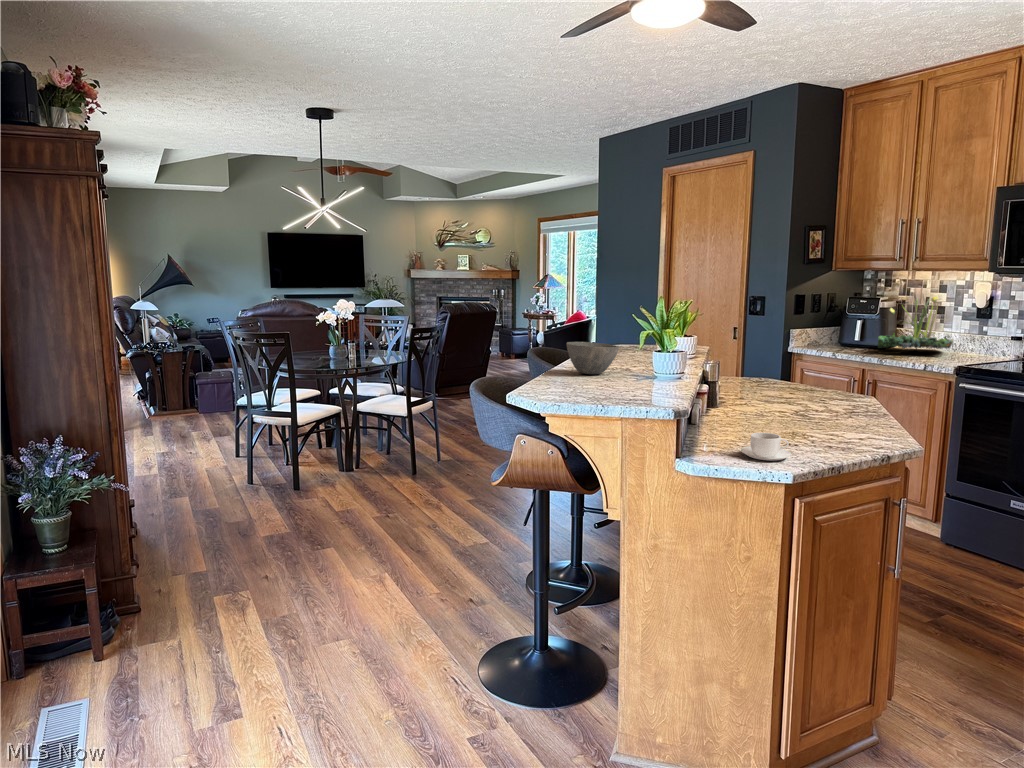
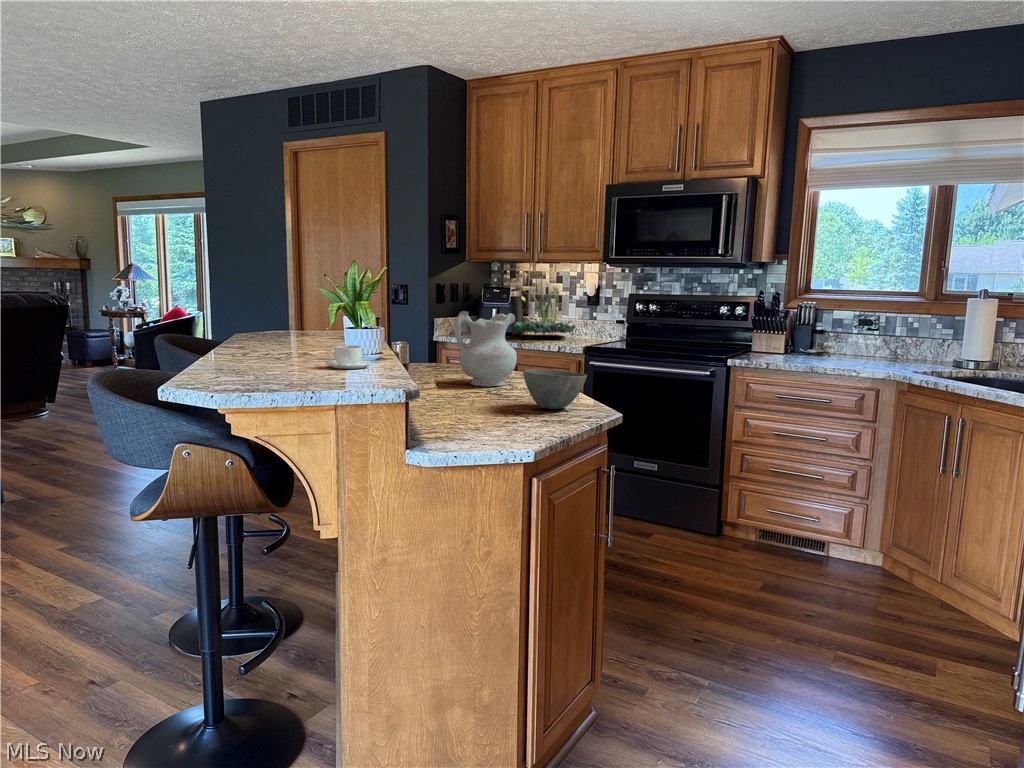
ceramic pitcher: none [768,332,835,406] -> present [454,311,517,387]
bowl: present [567,342,619,374] -> present [523,369,587,409]
coffee cup: present [741,433,791,461] -> present [326,346,372,369]

